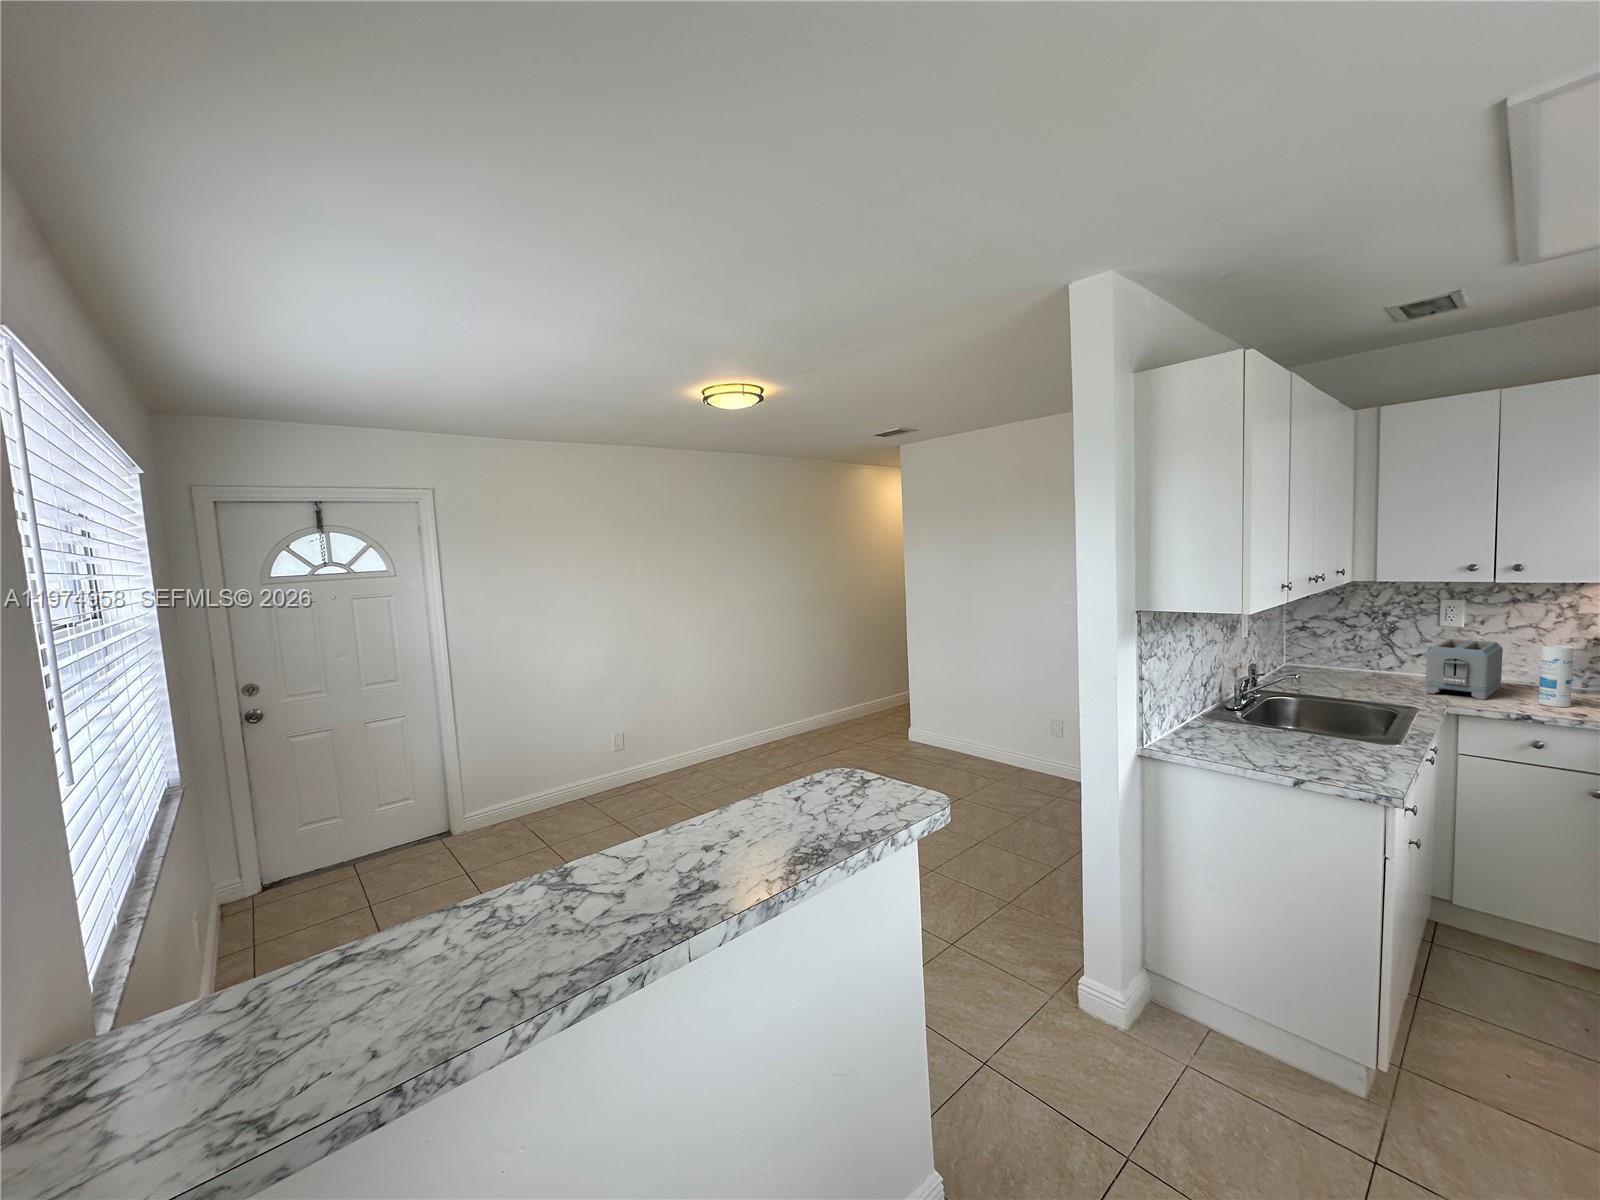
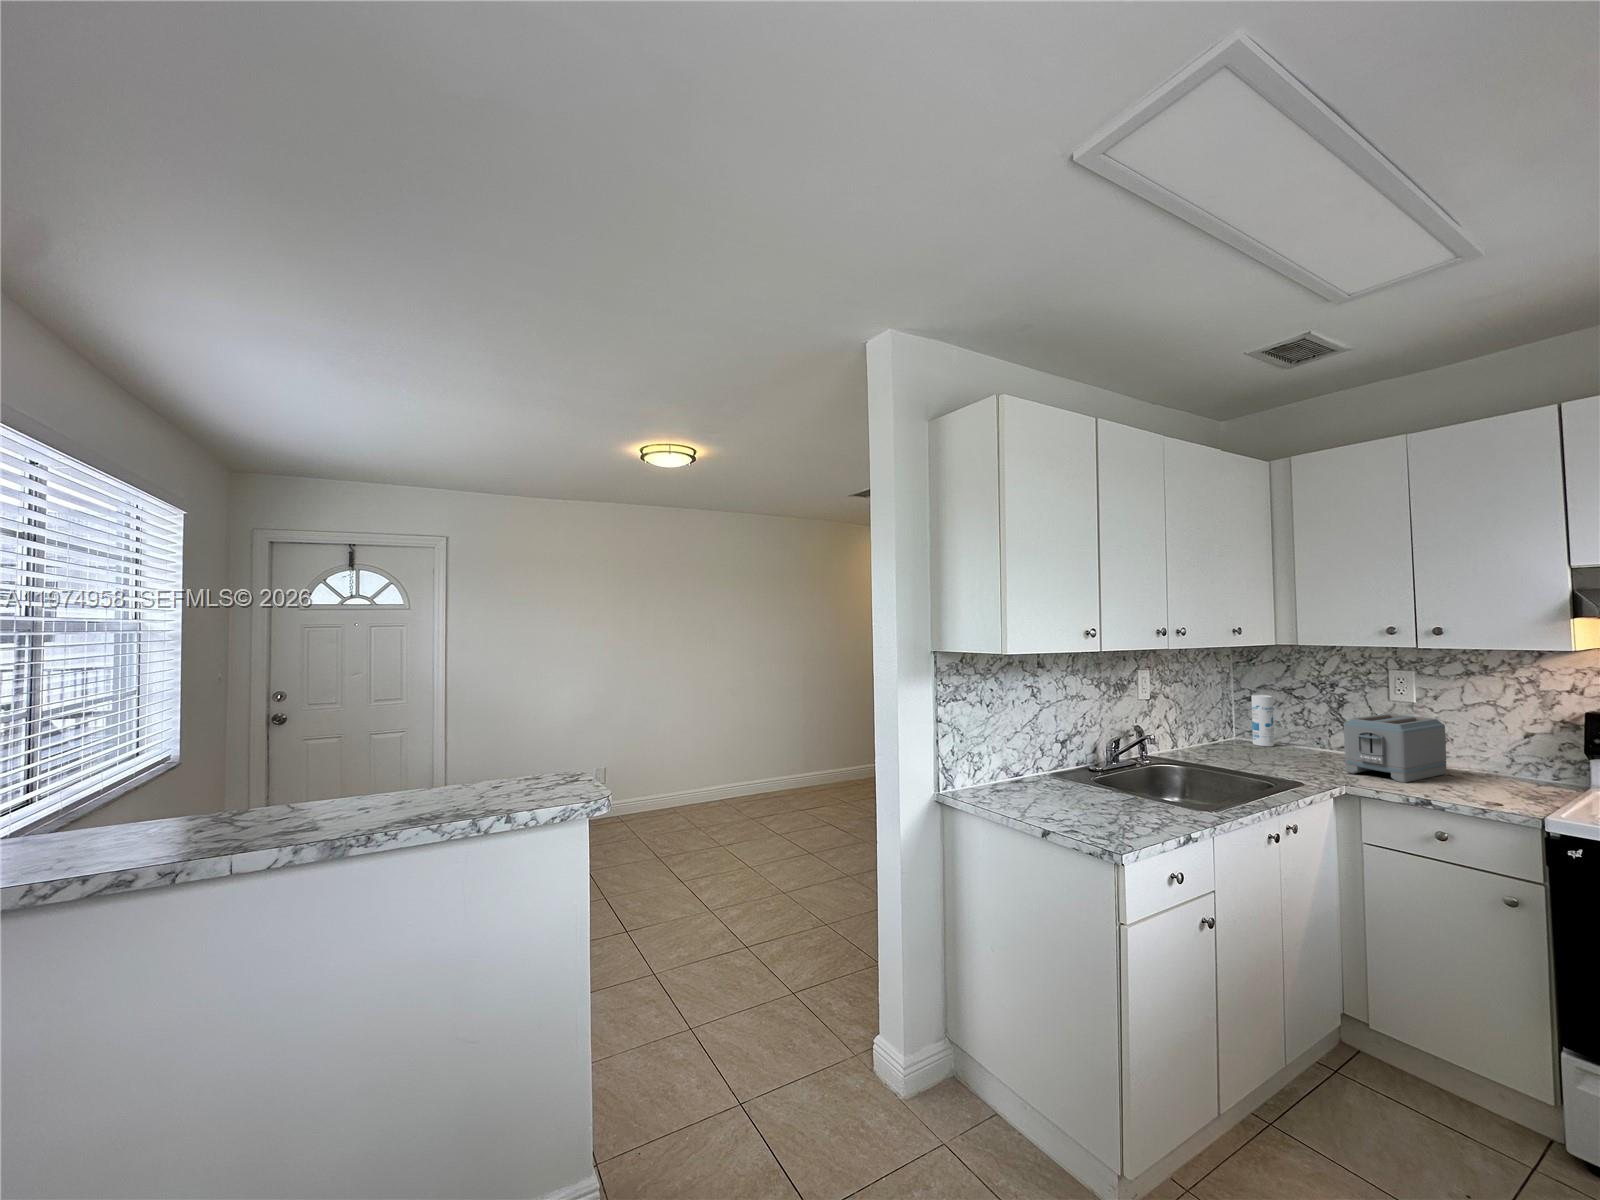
canister: present [1538,645,1574,707] -> present [1251,695,1274,746]

